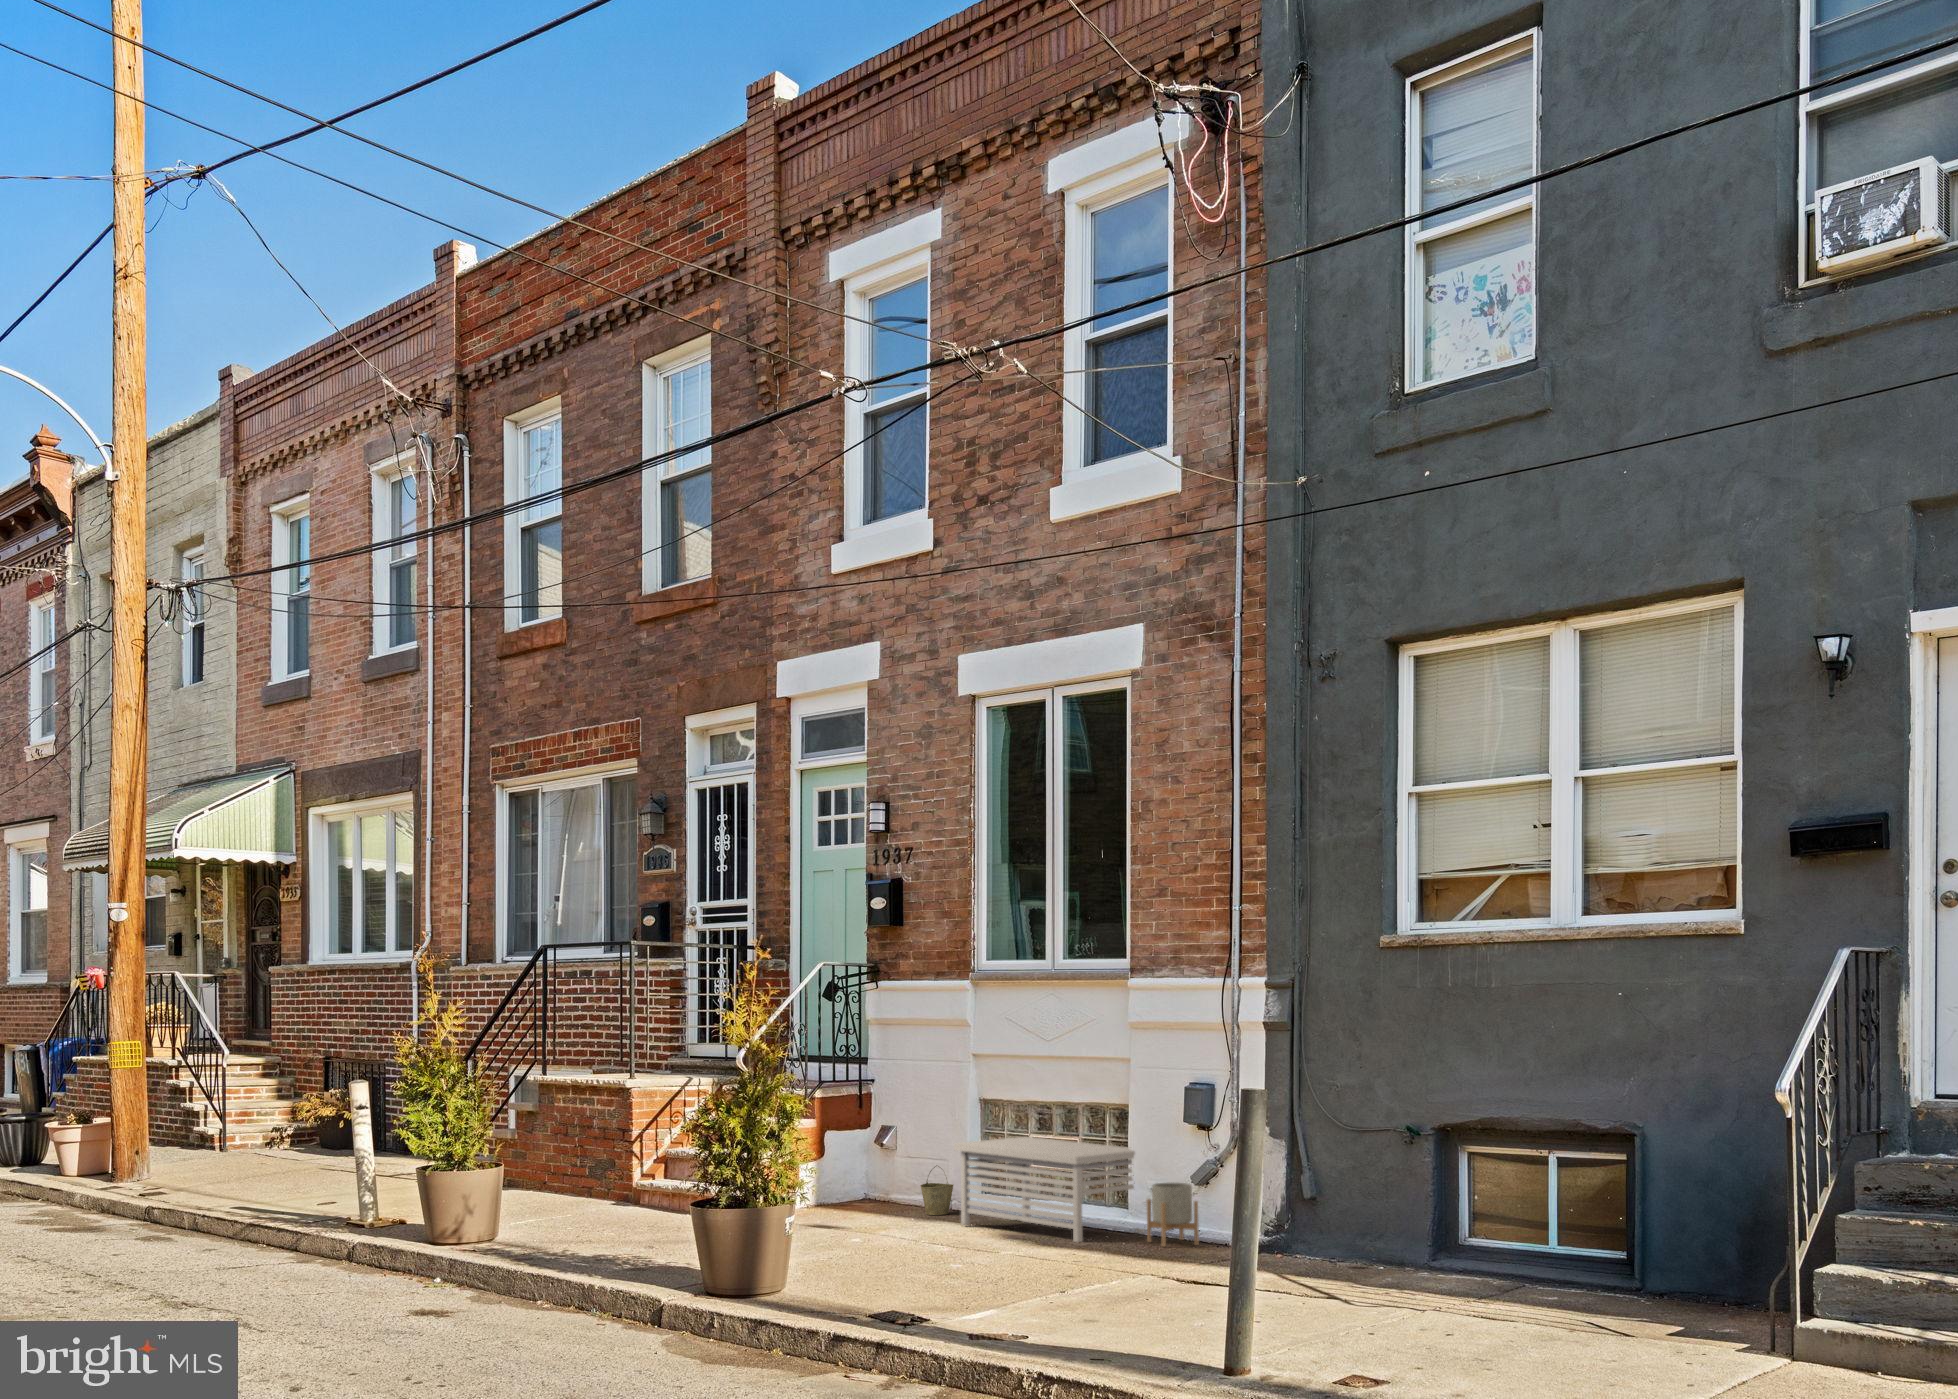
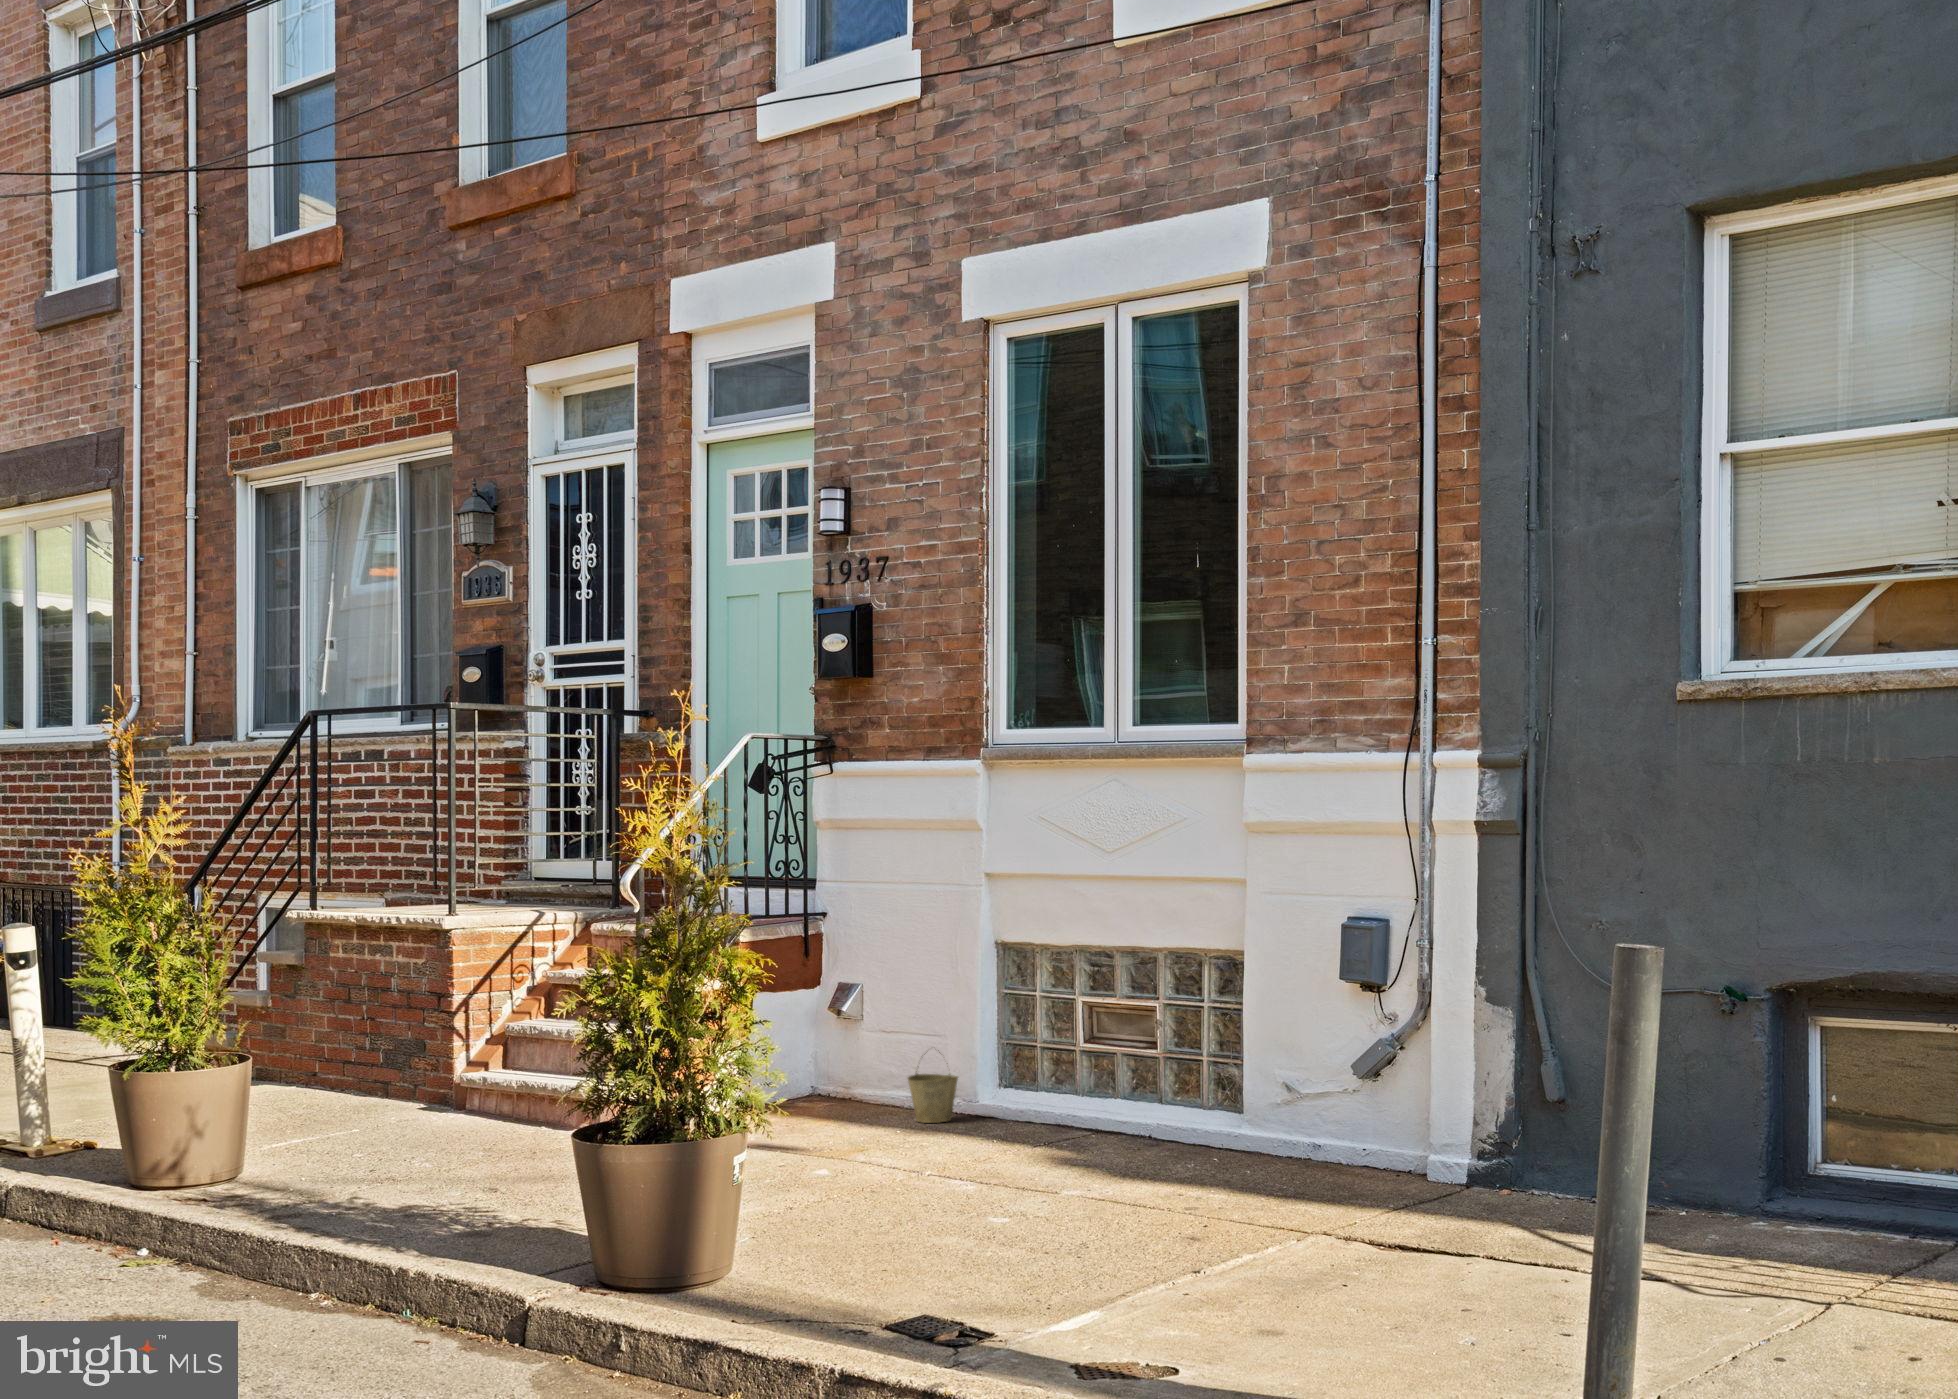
storage bench: present [954,1137,1144,1242] -> none [965,1003,1278,1172]
planter: present [1147,1183,1199,1247] -> none [1282,1077,1366,1179]

